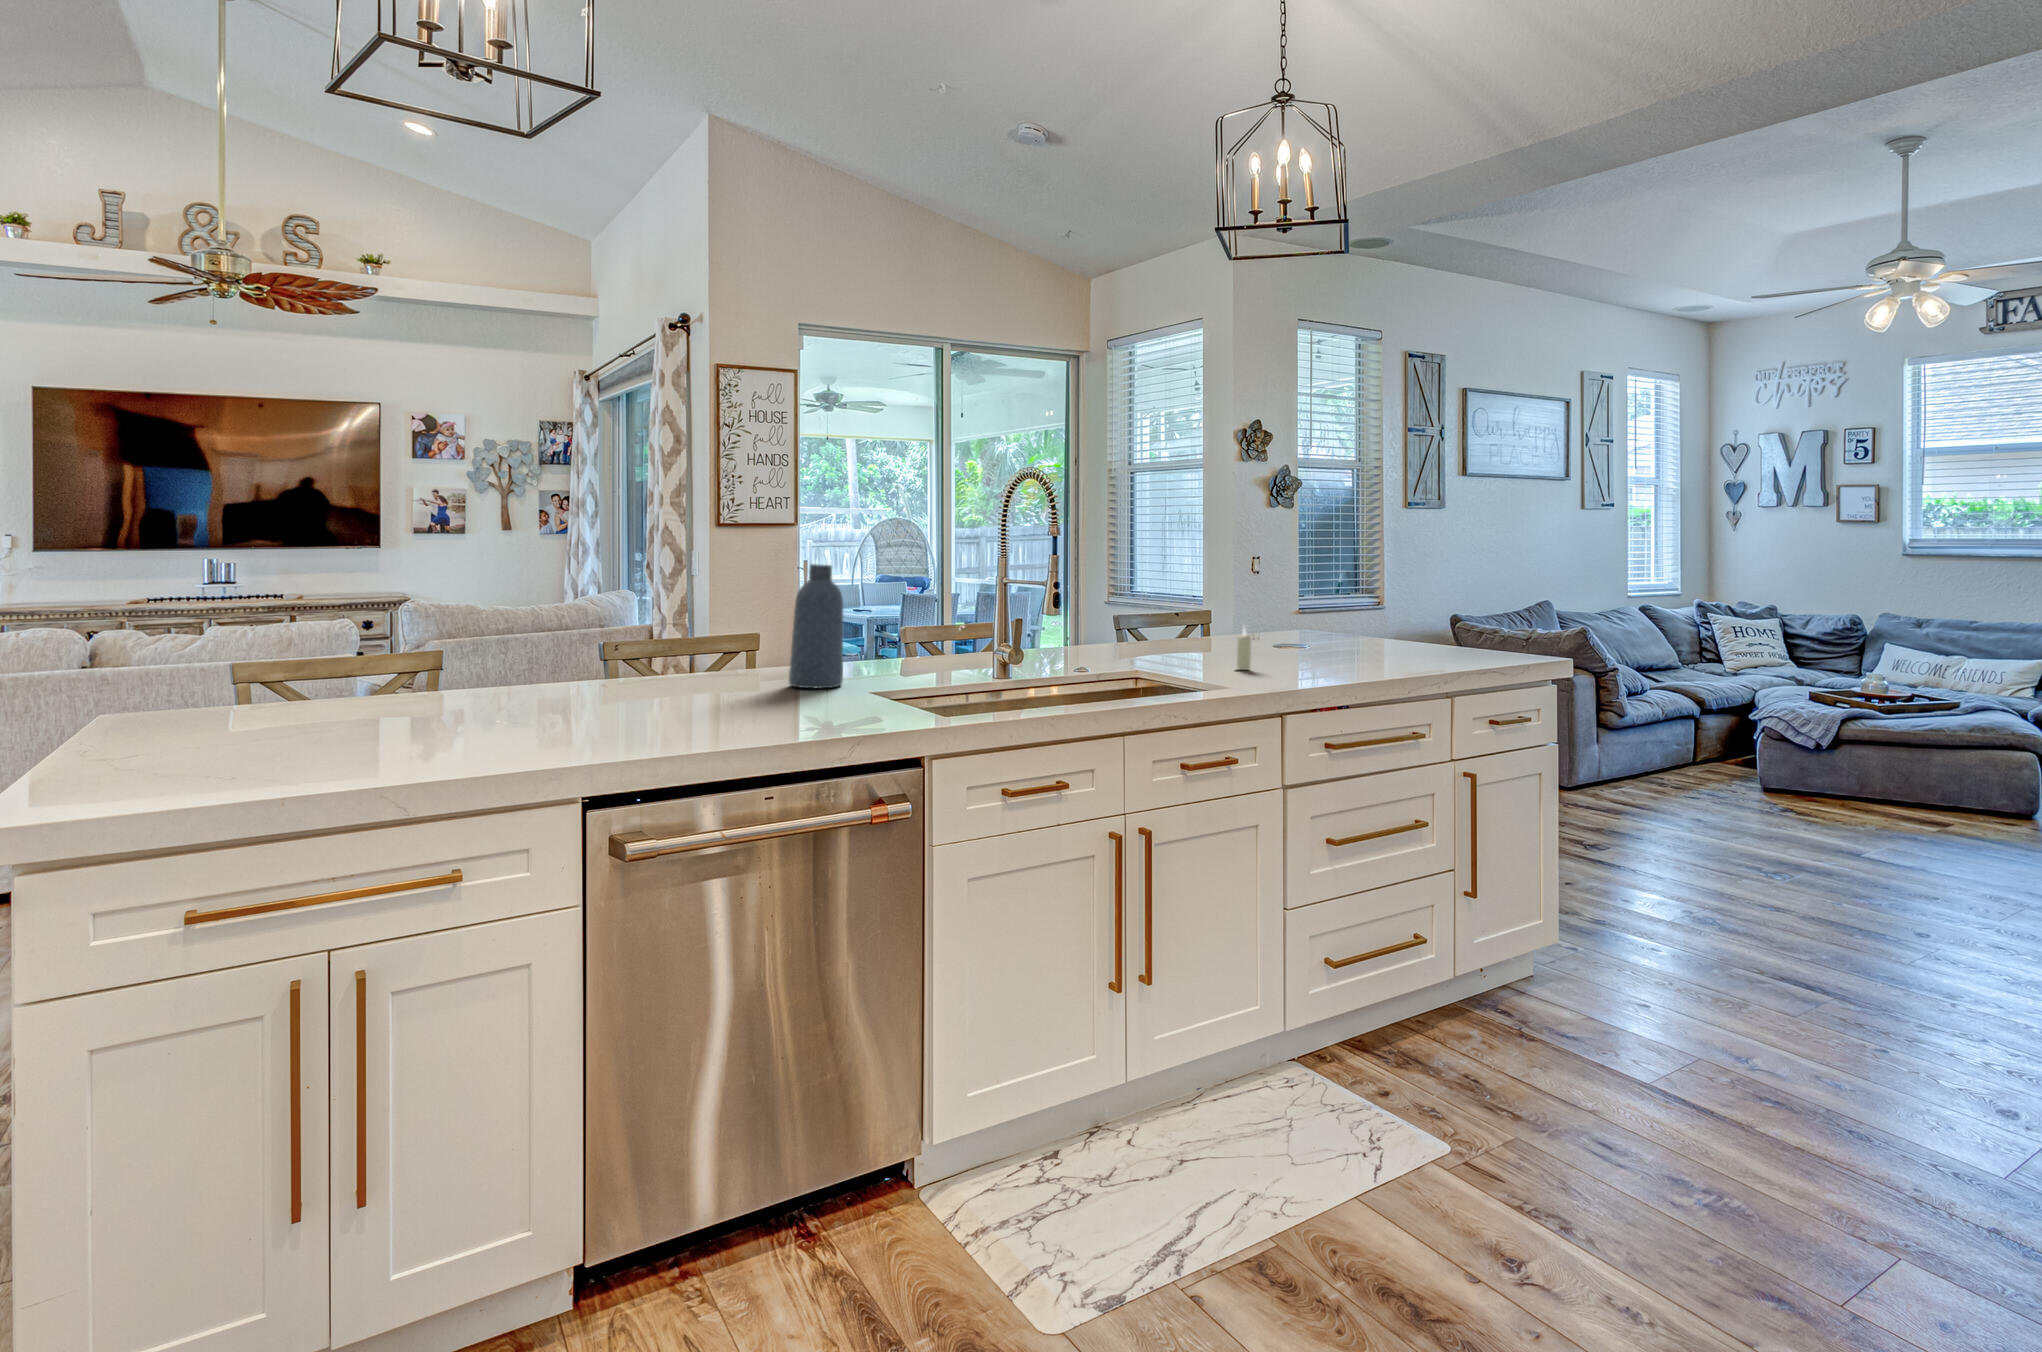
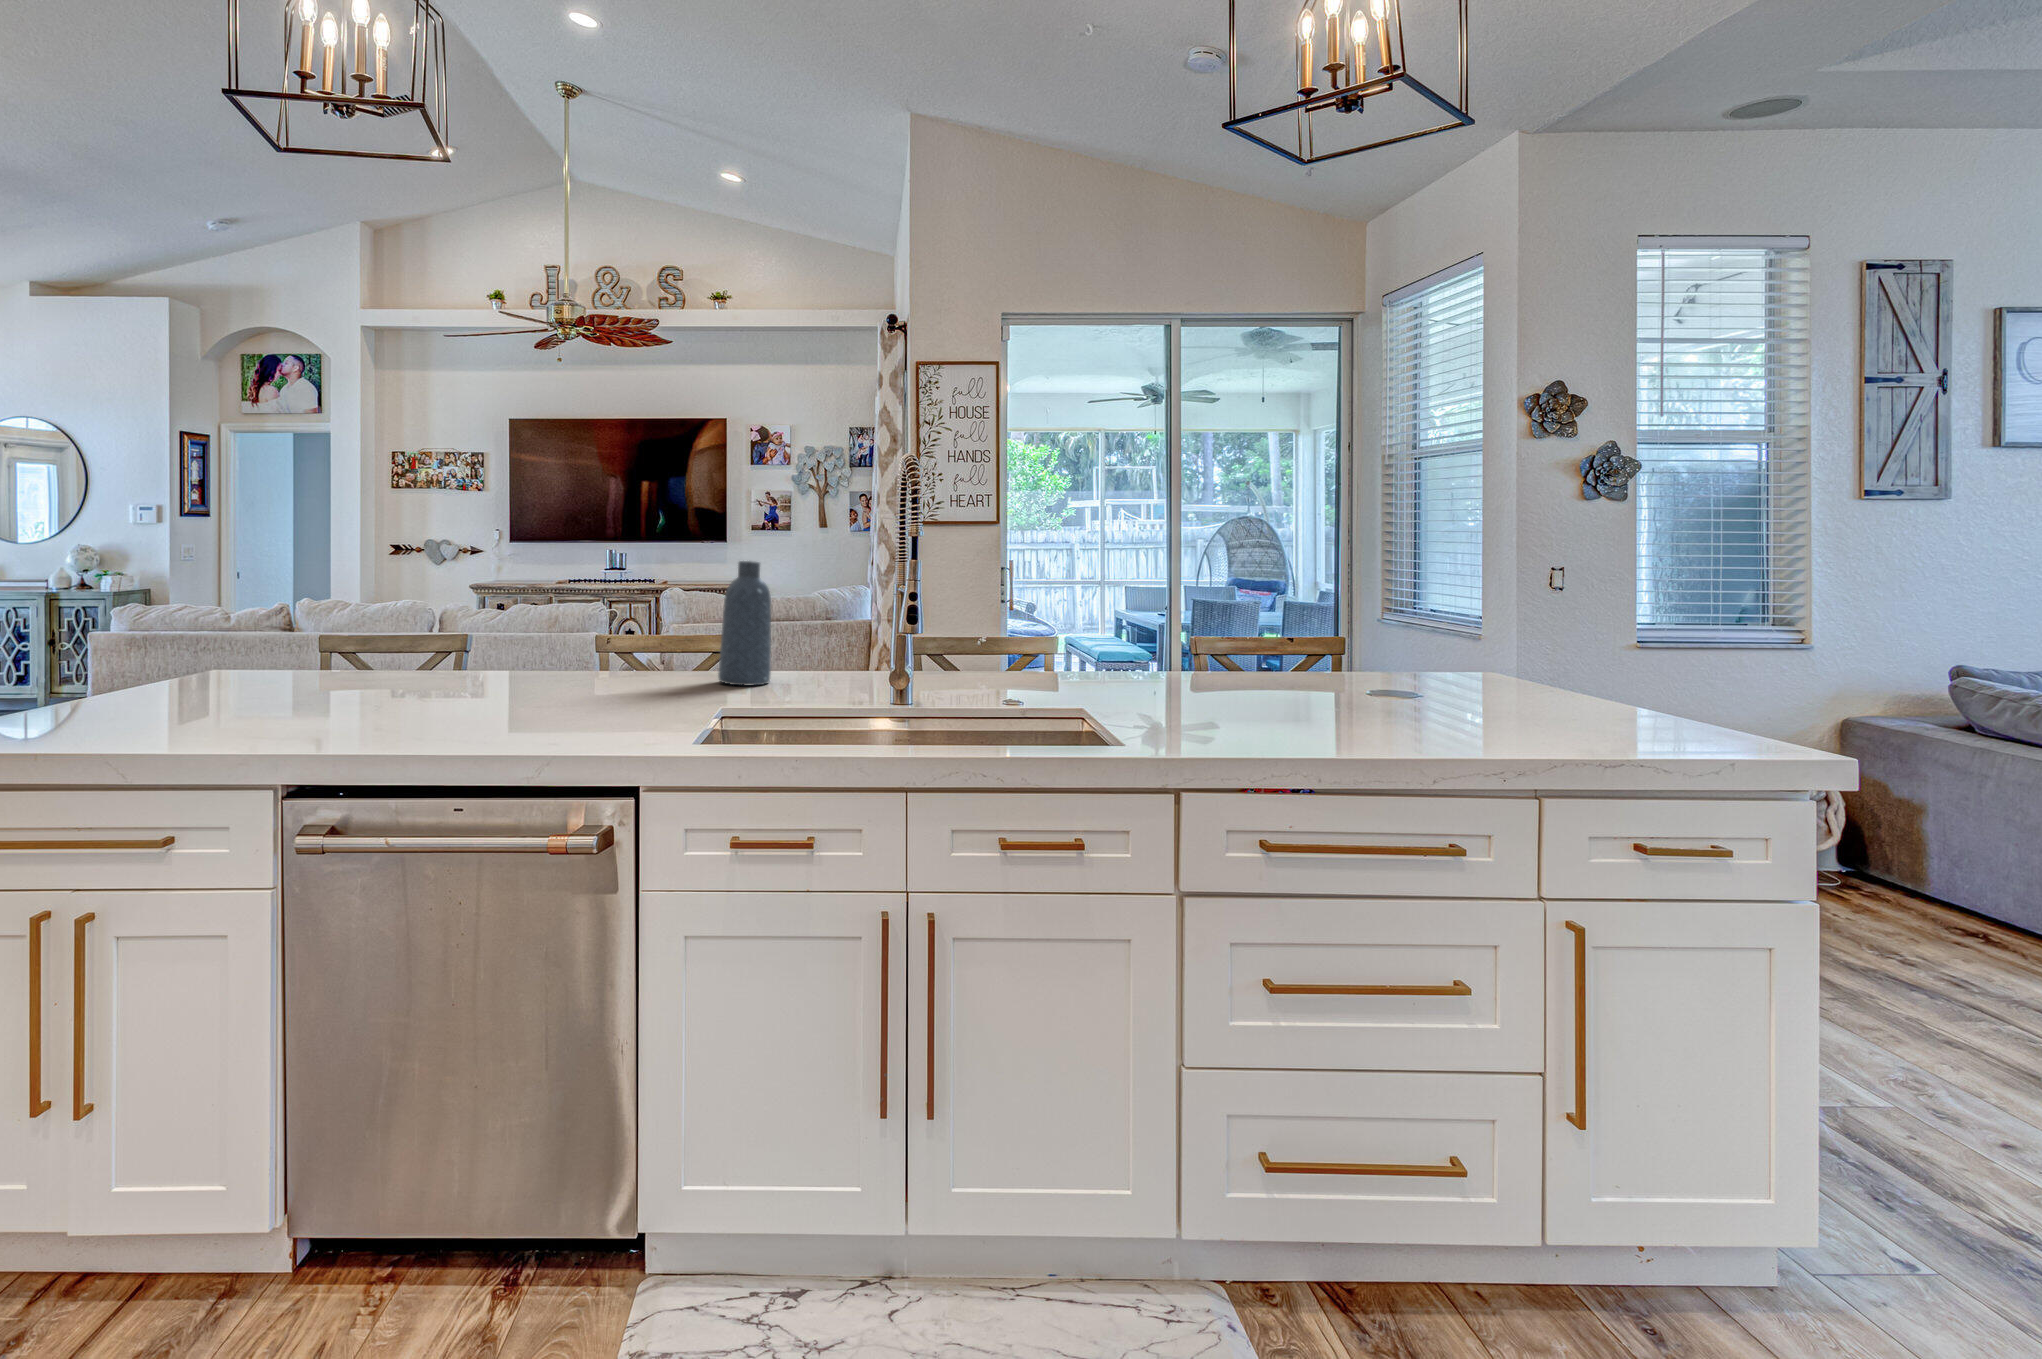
candle: present [1236,629,1251,670] -> none [1229,648,1255,706]

